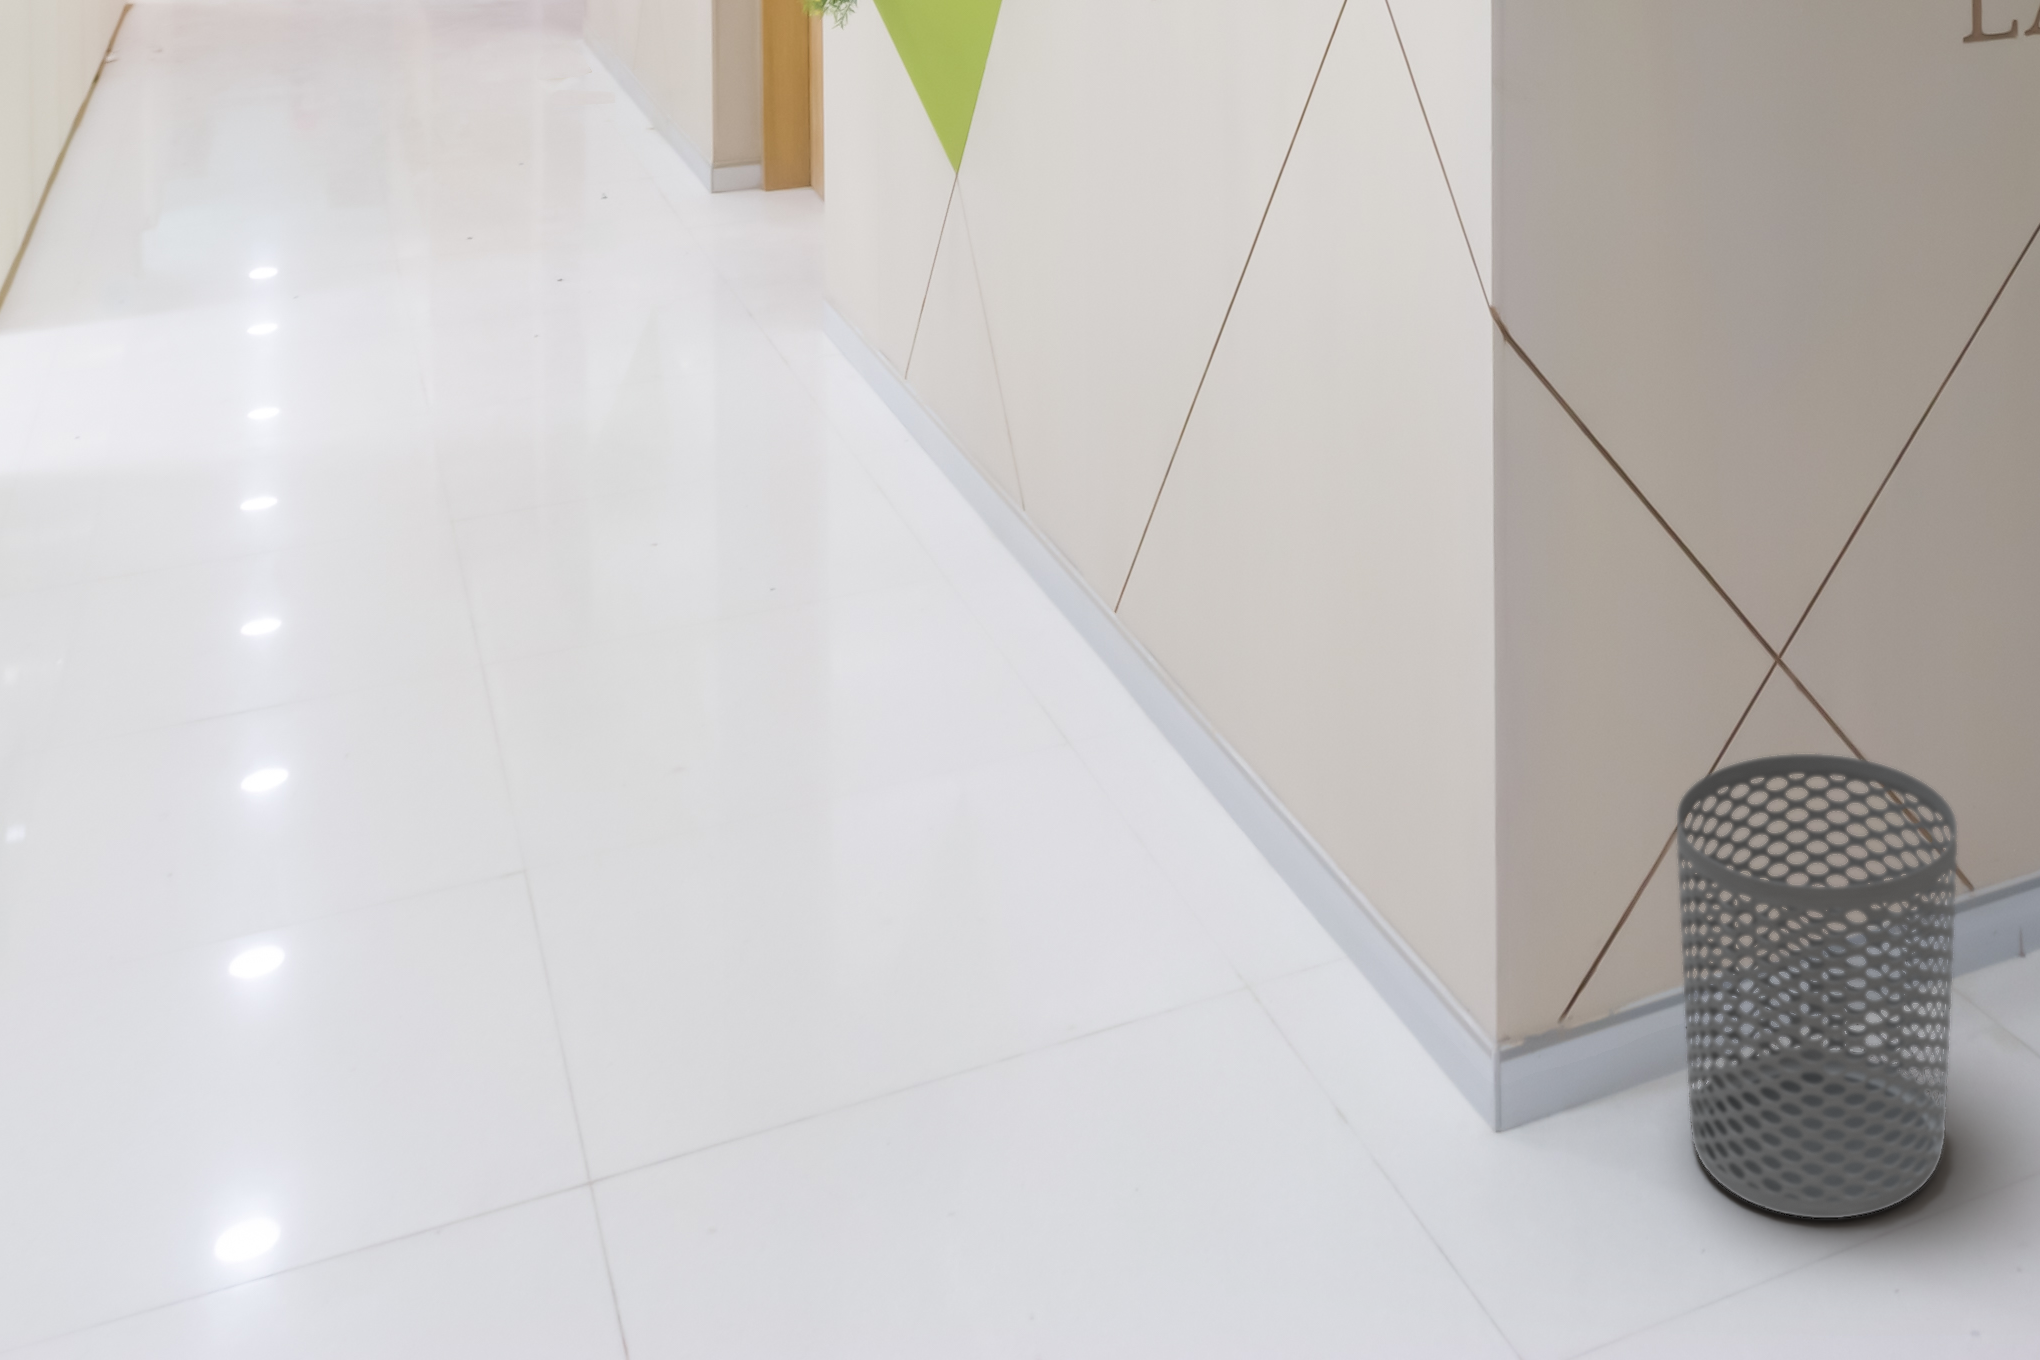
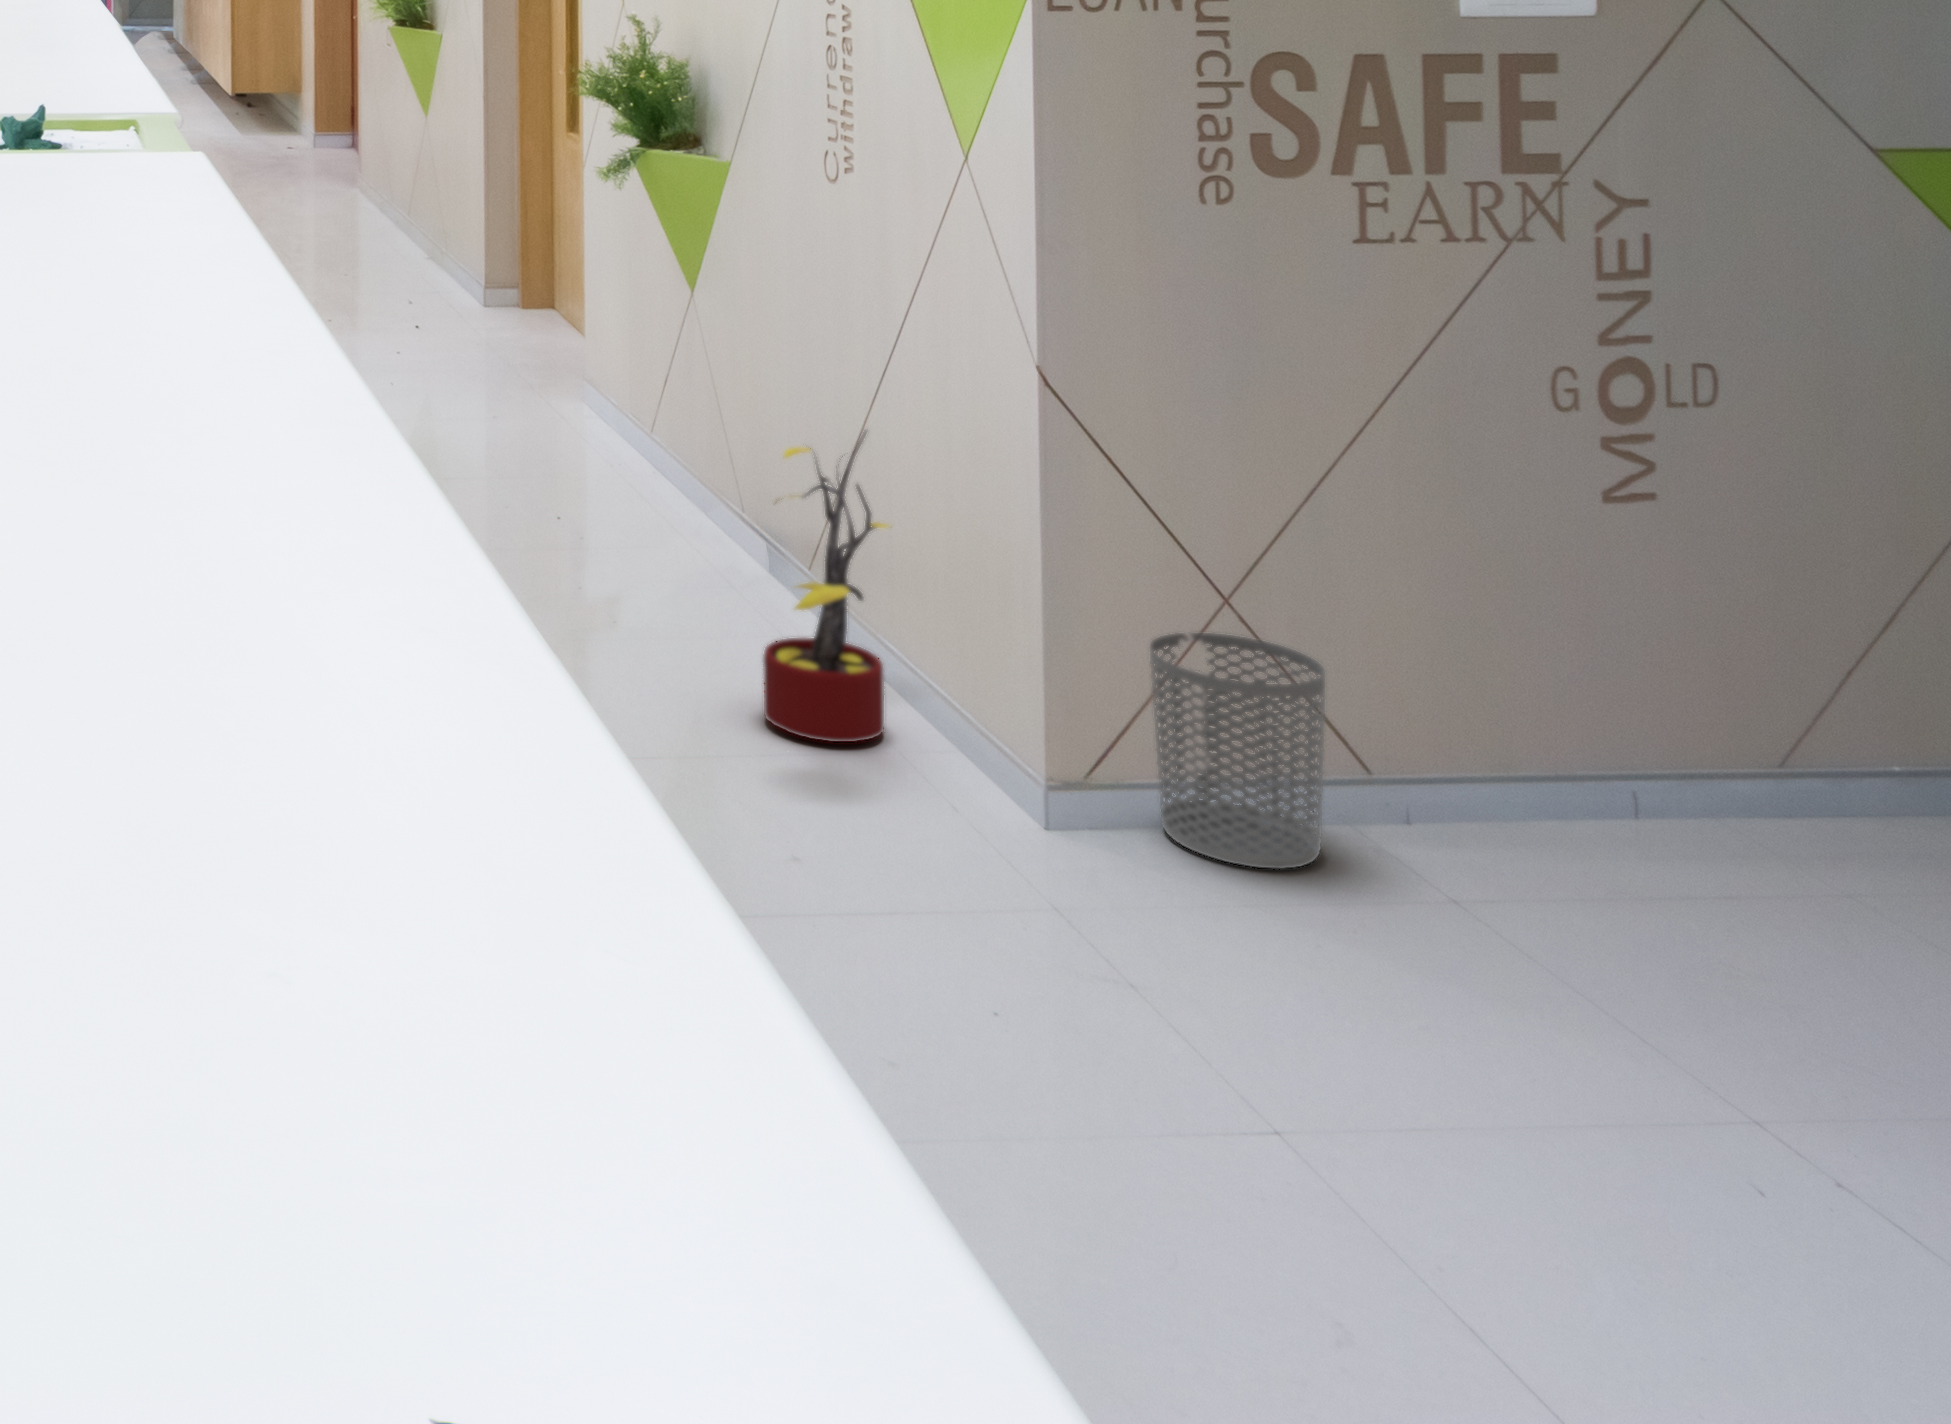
decorative plant: none [1000,444,1238,1085] -> present [763,433,887,742]

